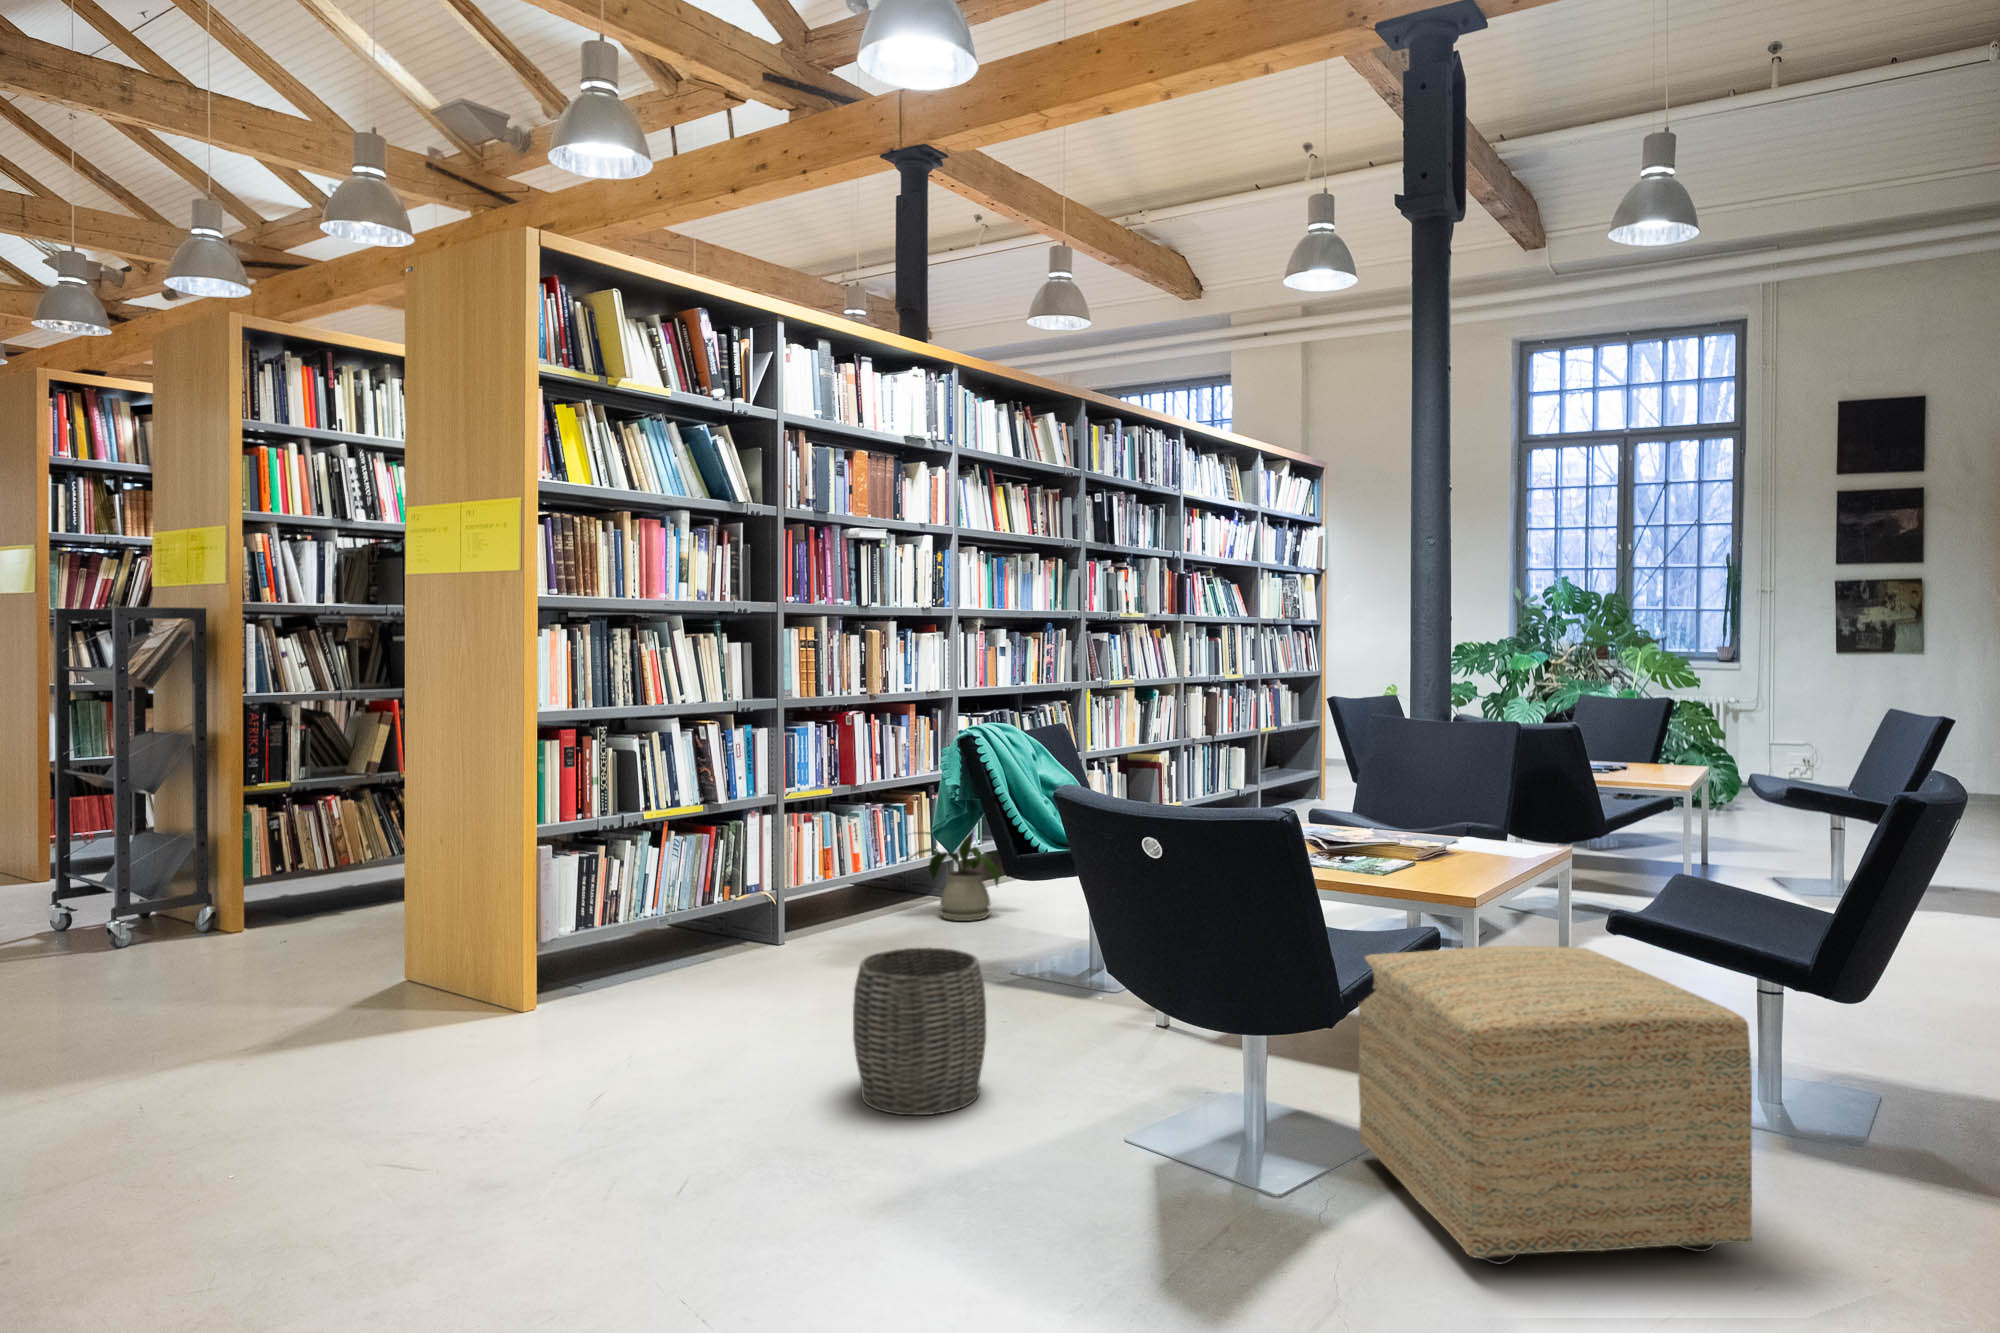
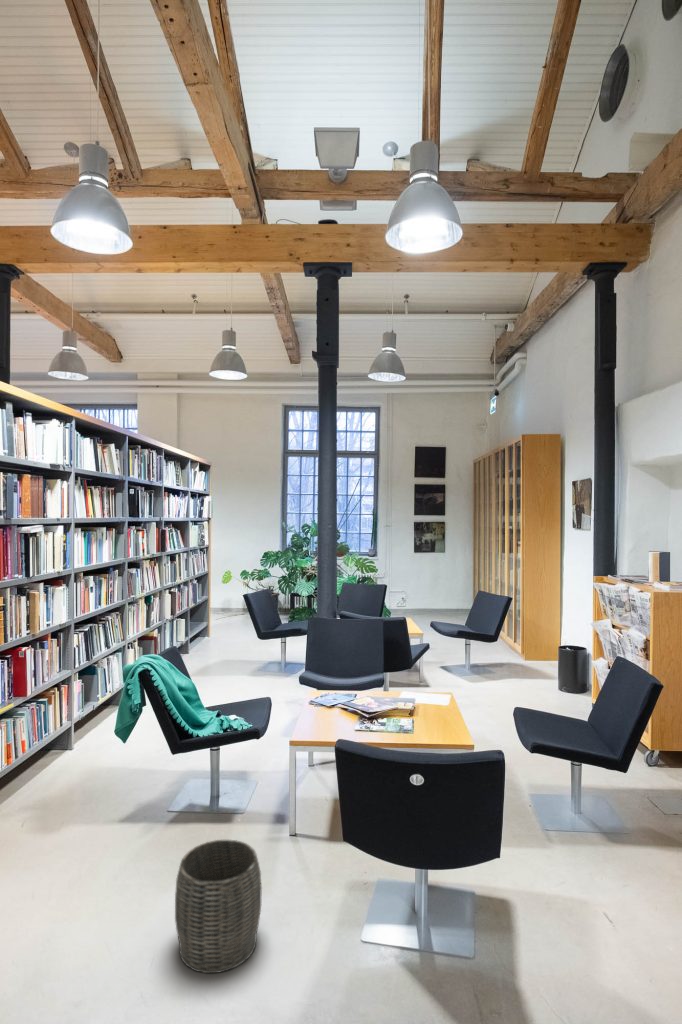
house plant: present [910,829,999,921] -> none [47,691,130,771]
ottoman: present [1358,946,1752,1264] -> none [466,769,639,960]

